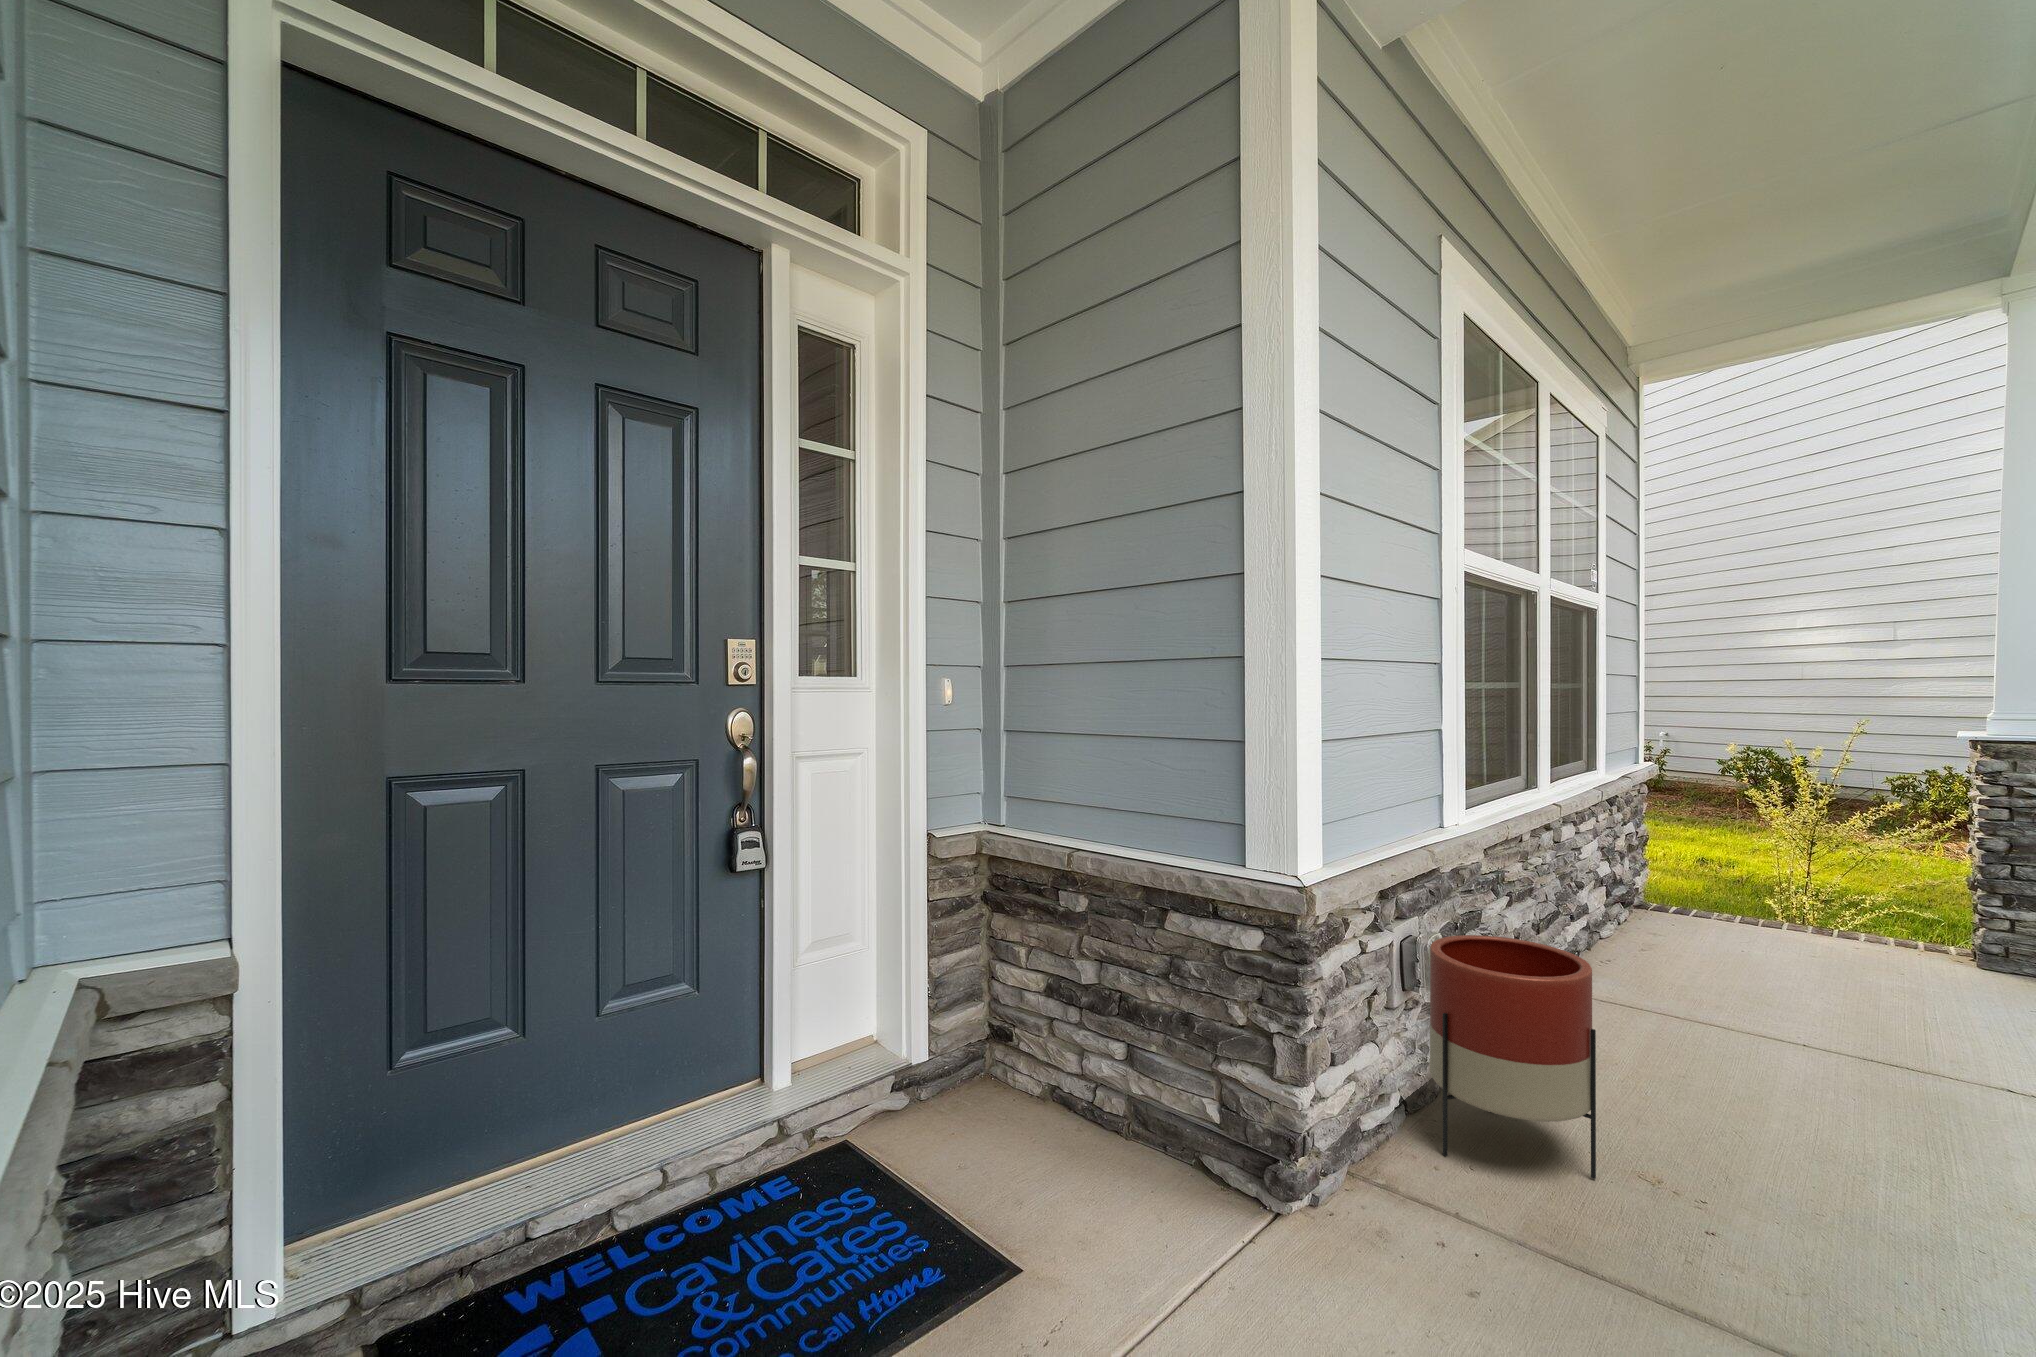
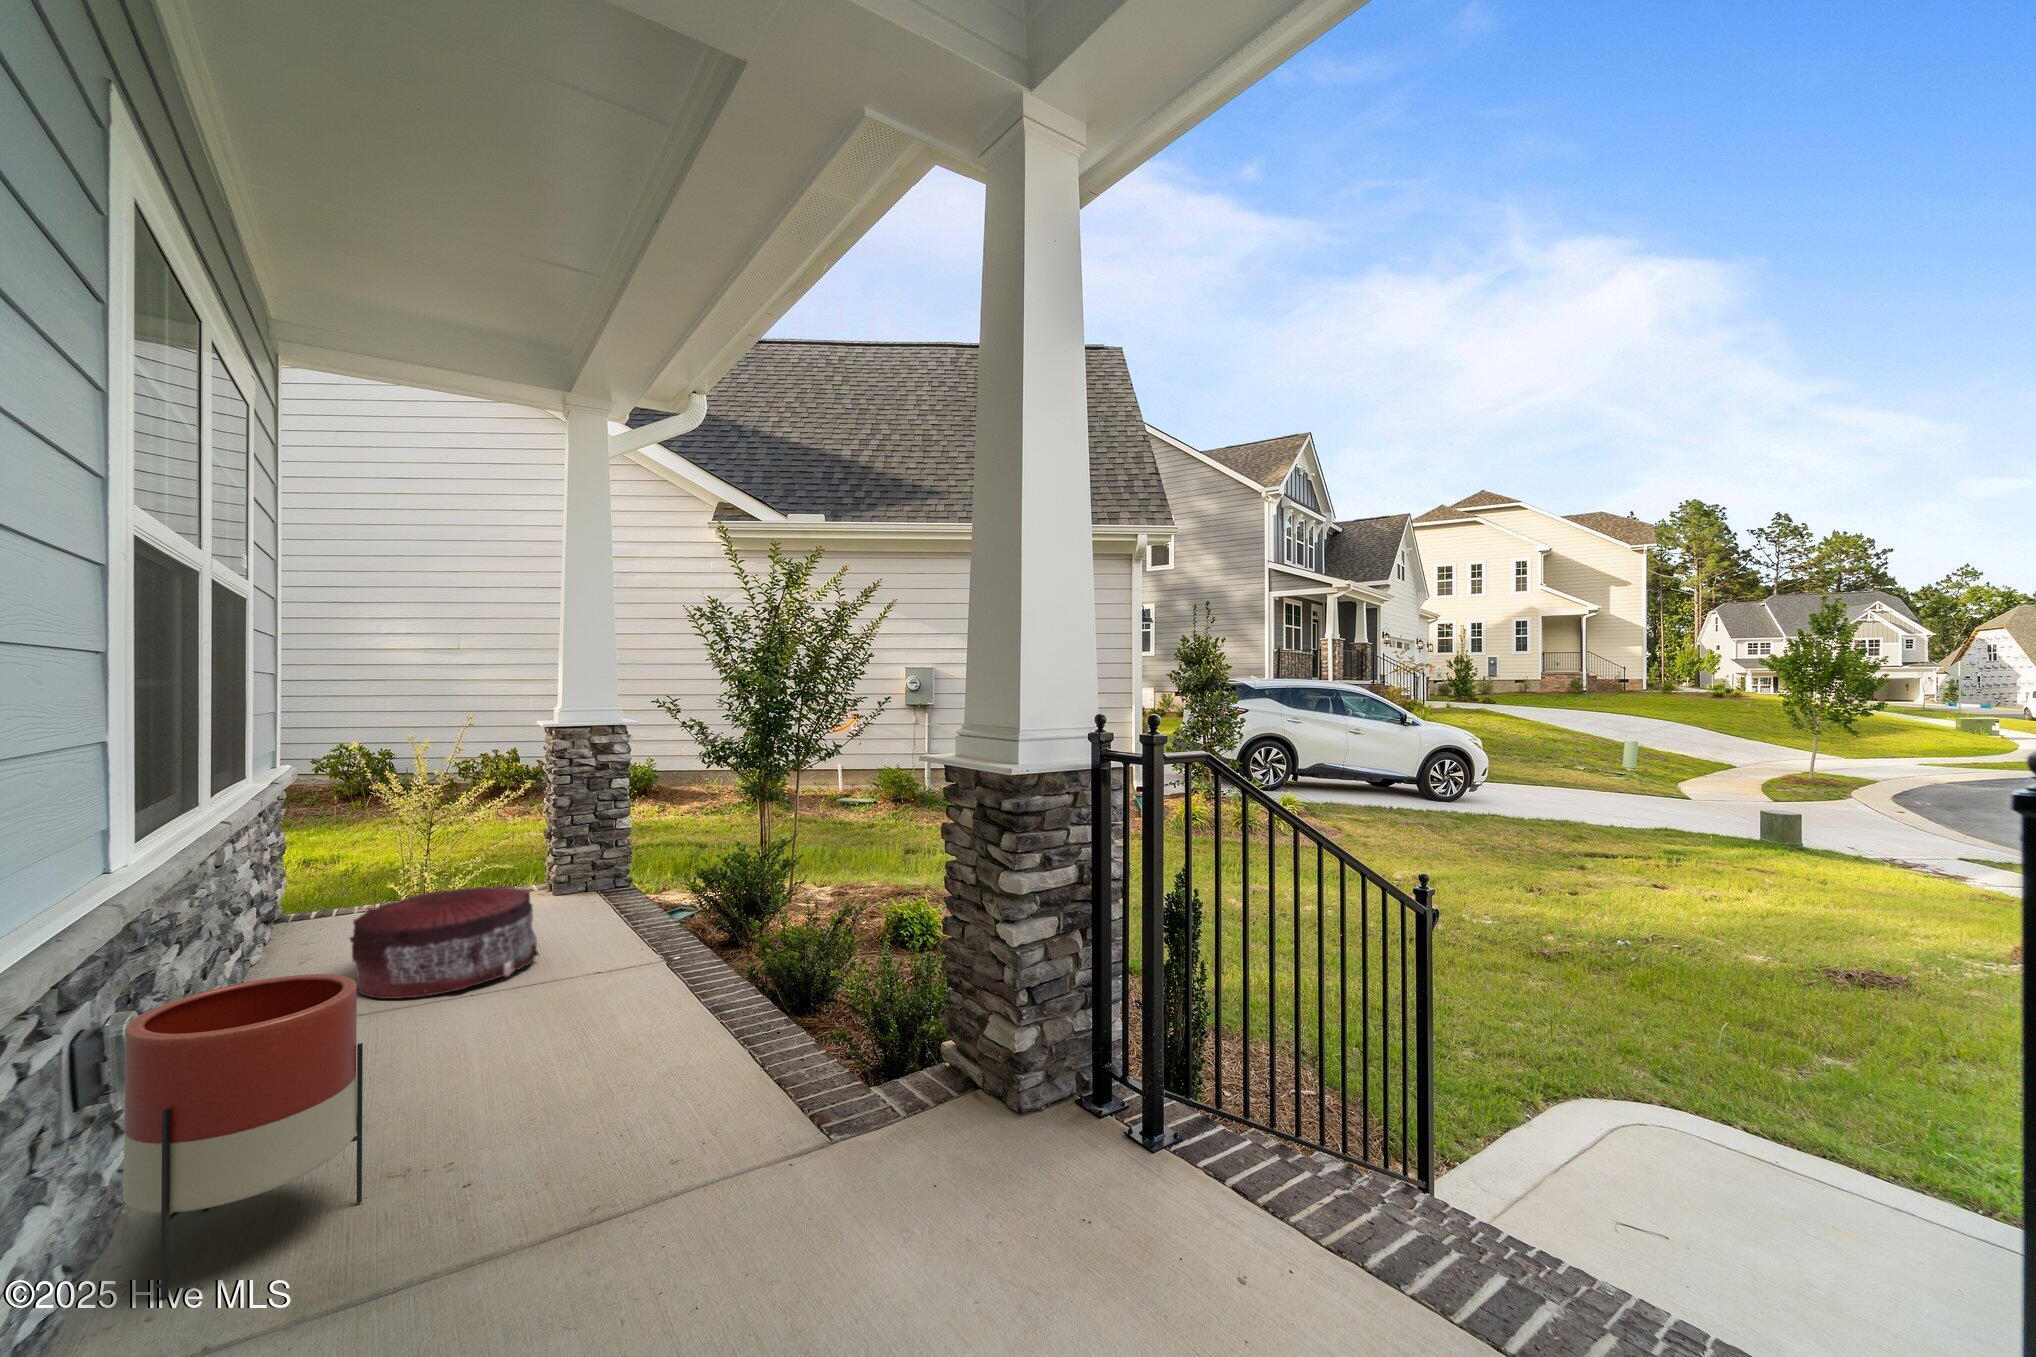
pouf: none [1673,914,1908,1045] -> present [350,885,539,999]

